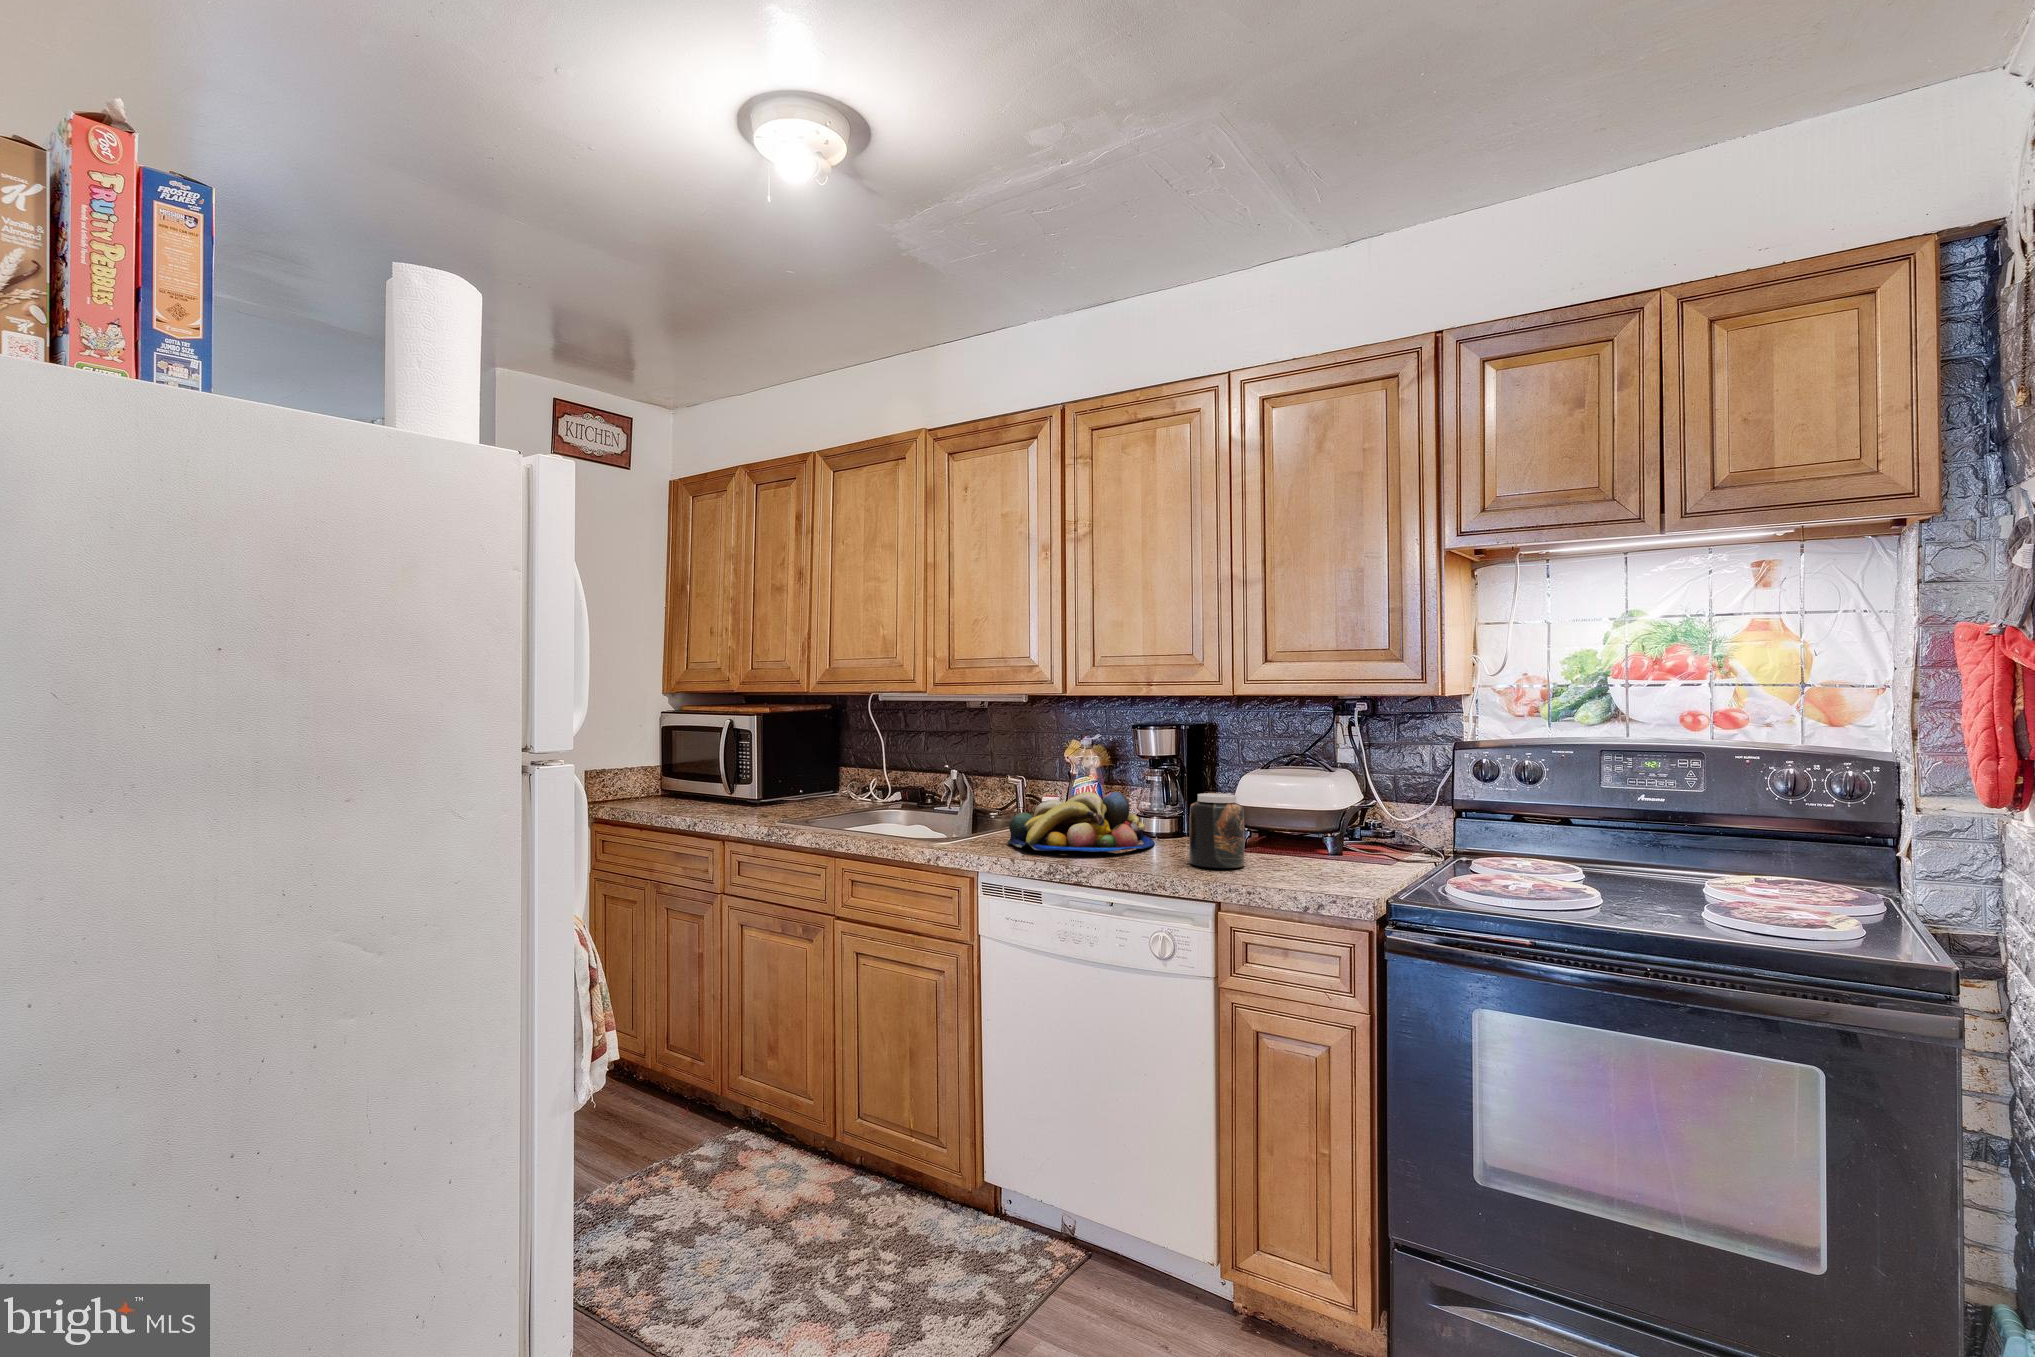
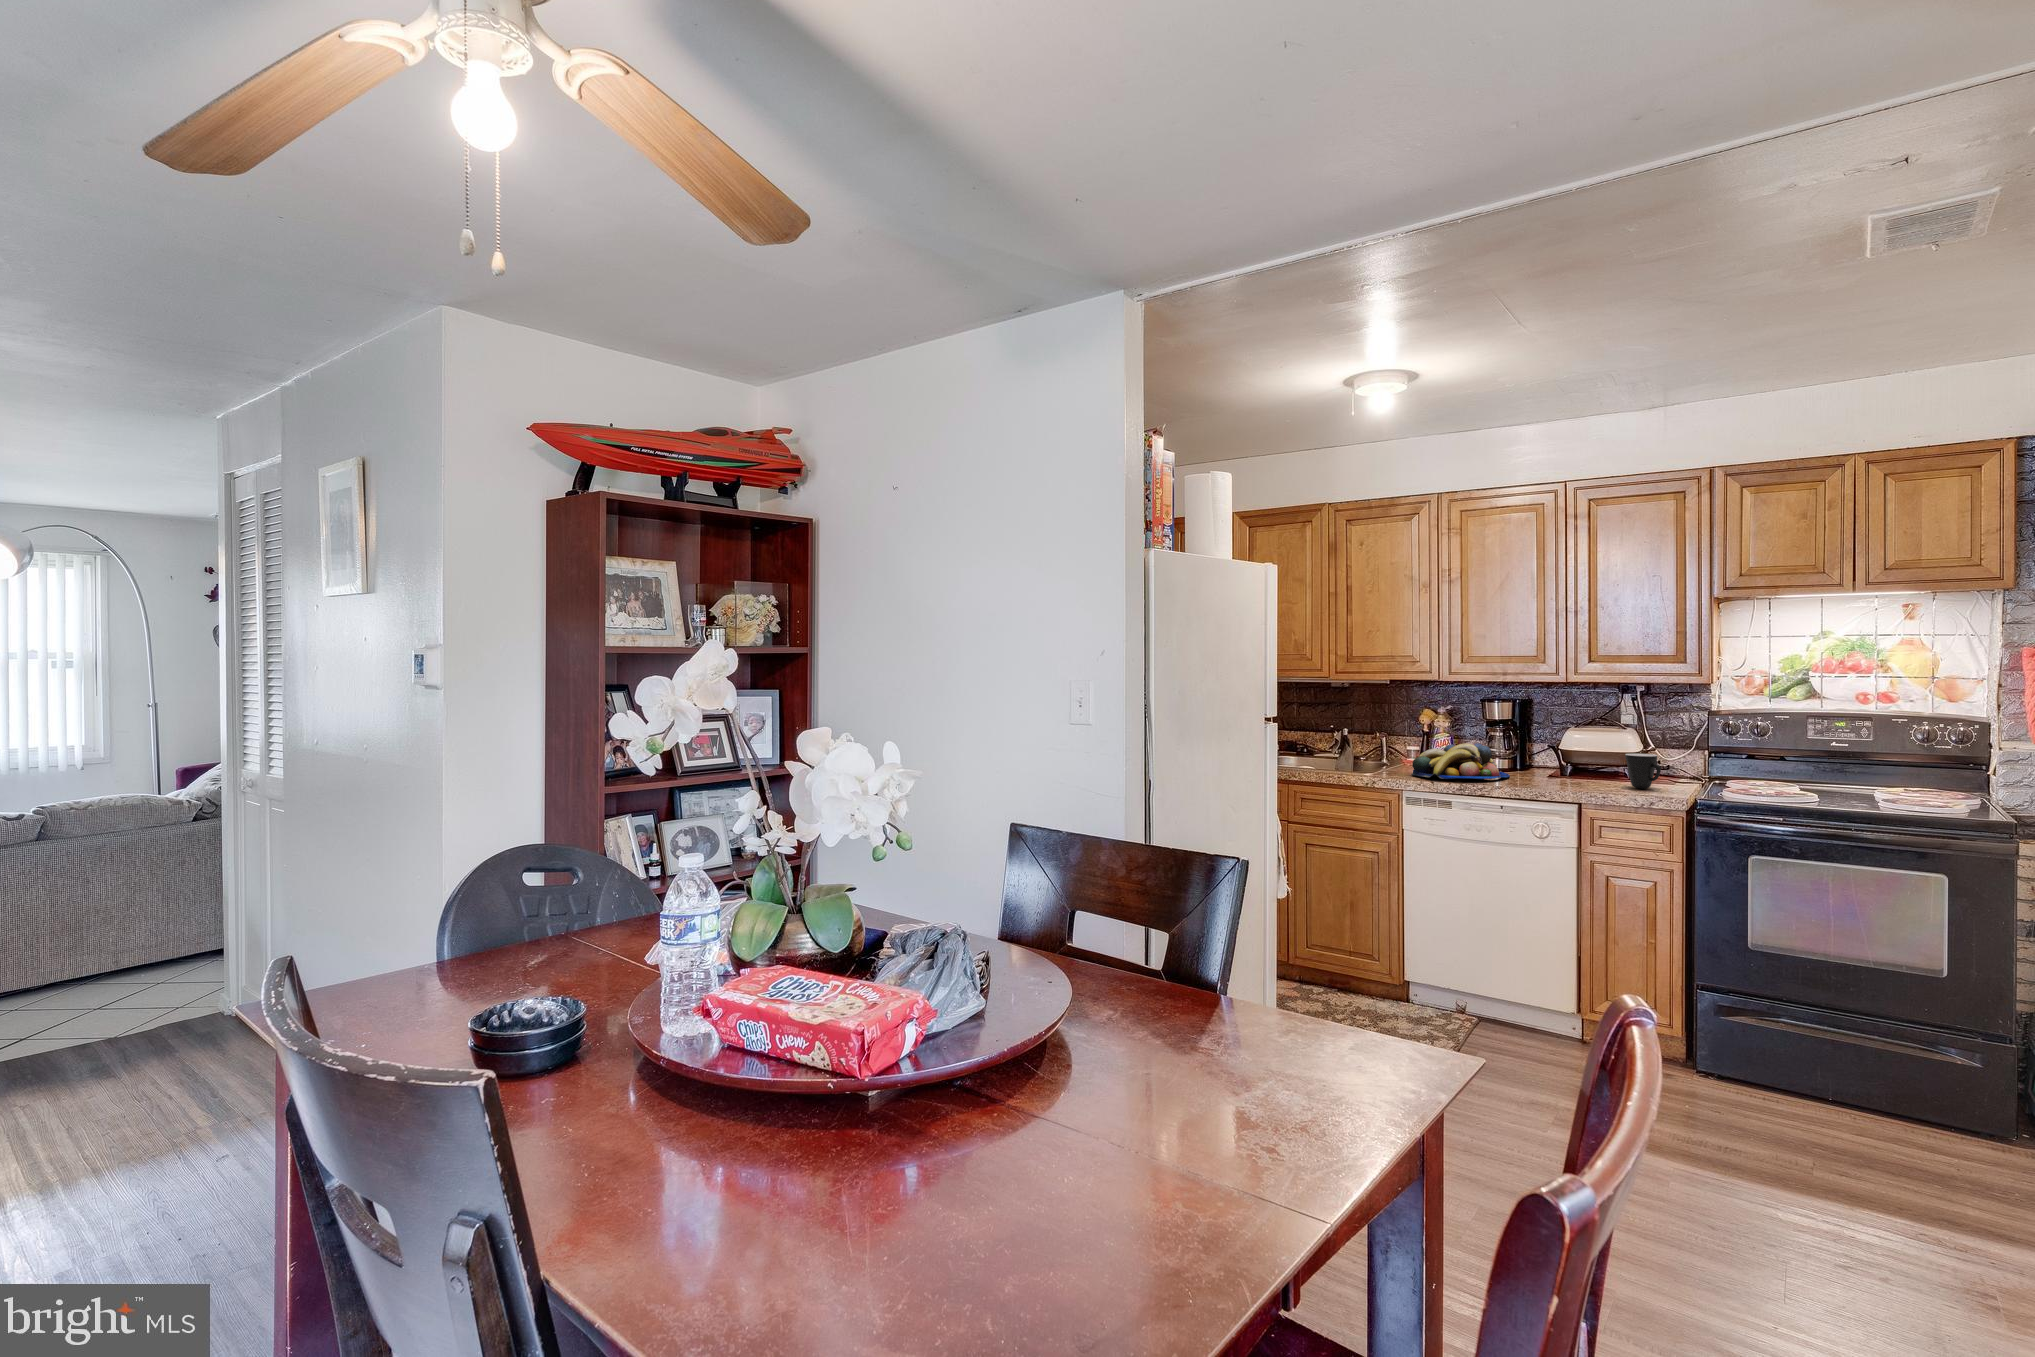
jar: present [1189,793,1244,868] -> none [1546,743,1583,787]
mug: none [1308,812,1359,872] -> present [1625,753,1661,789]

